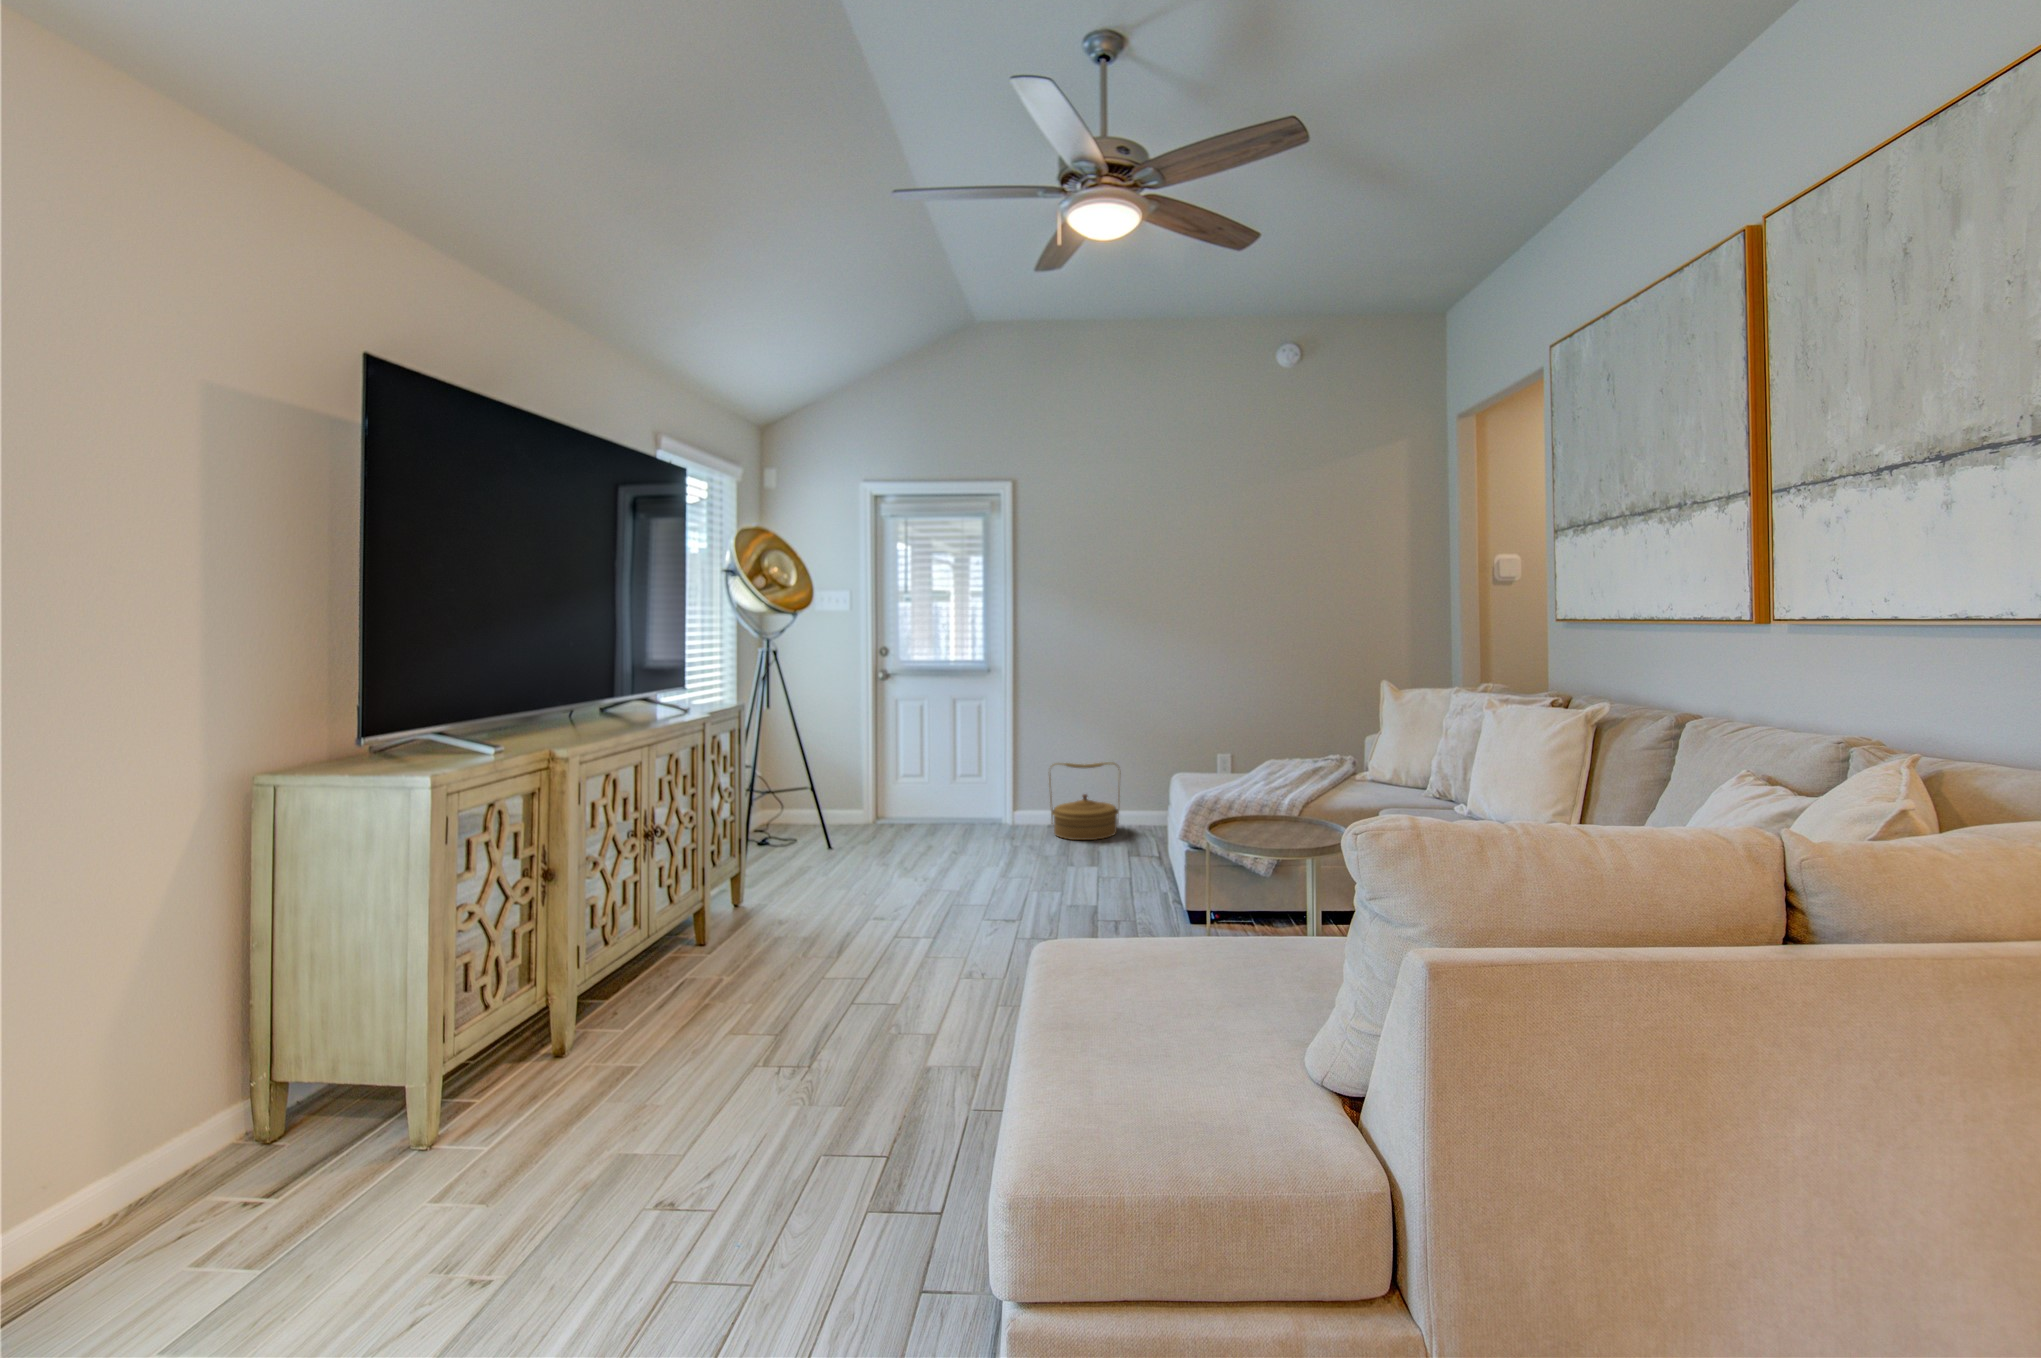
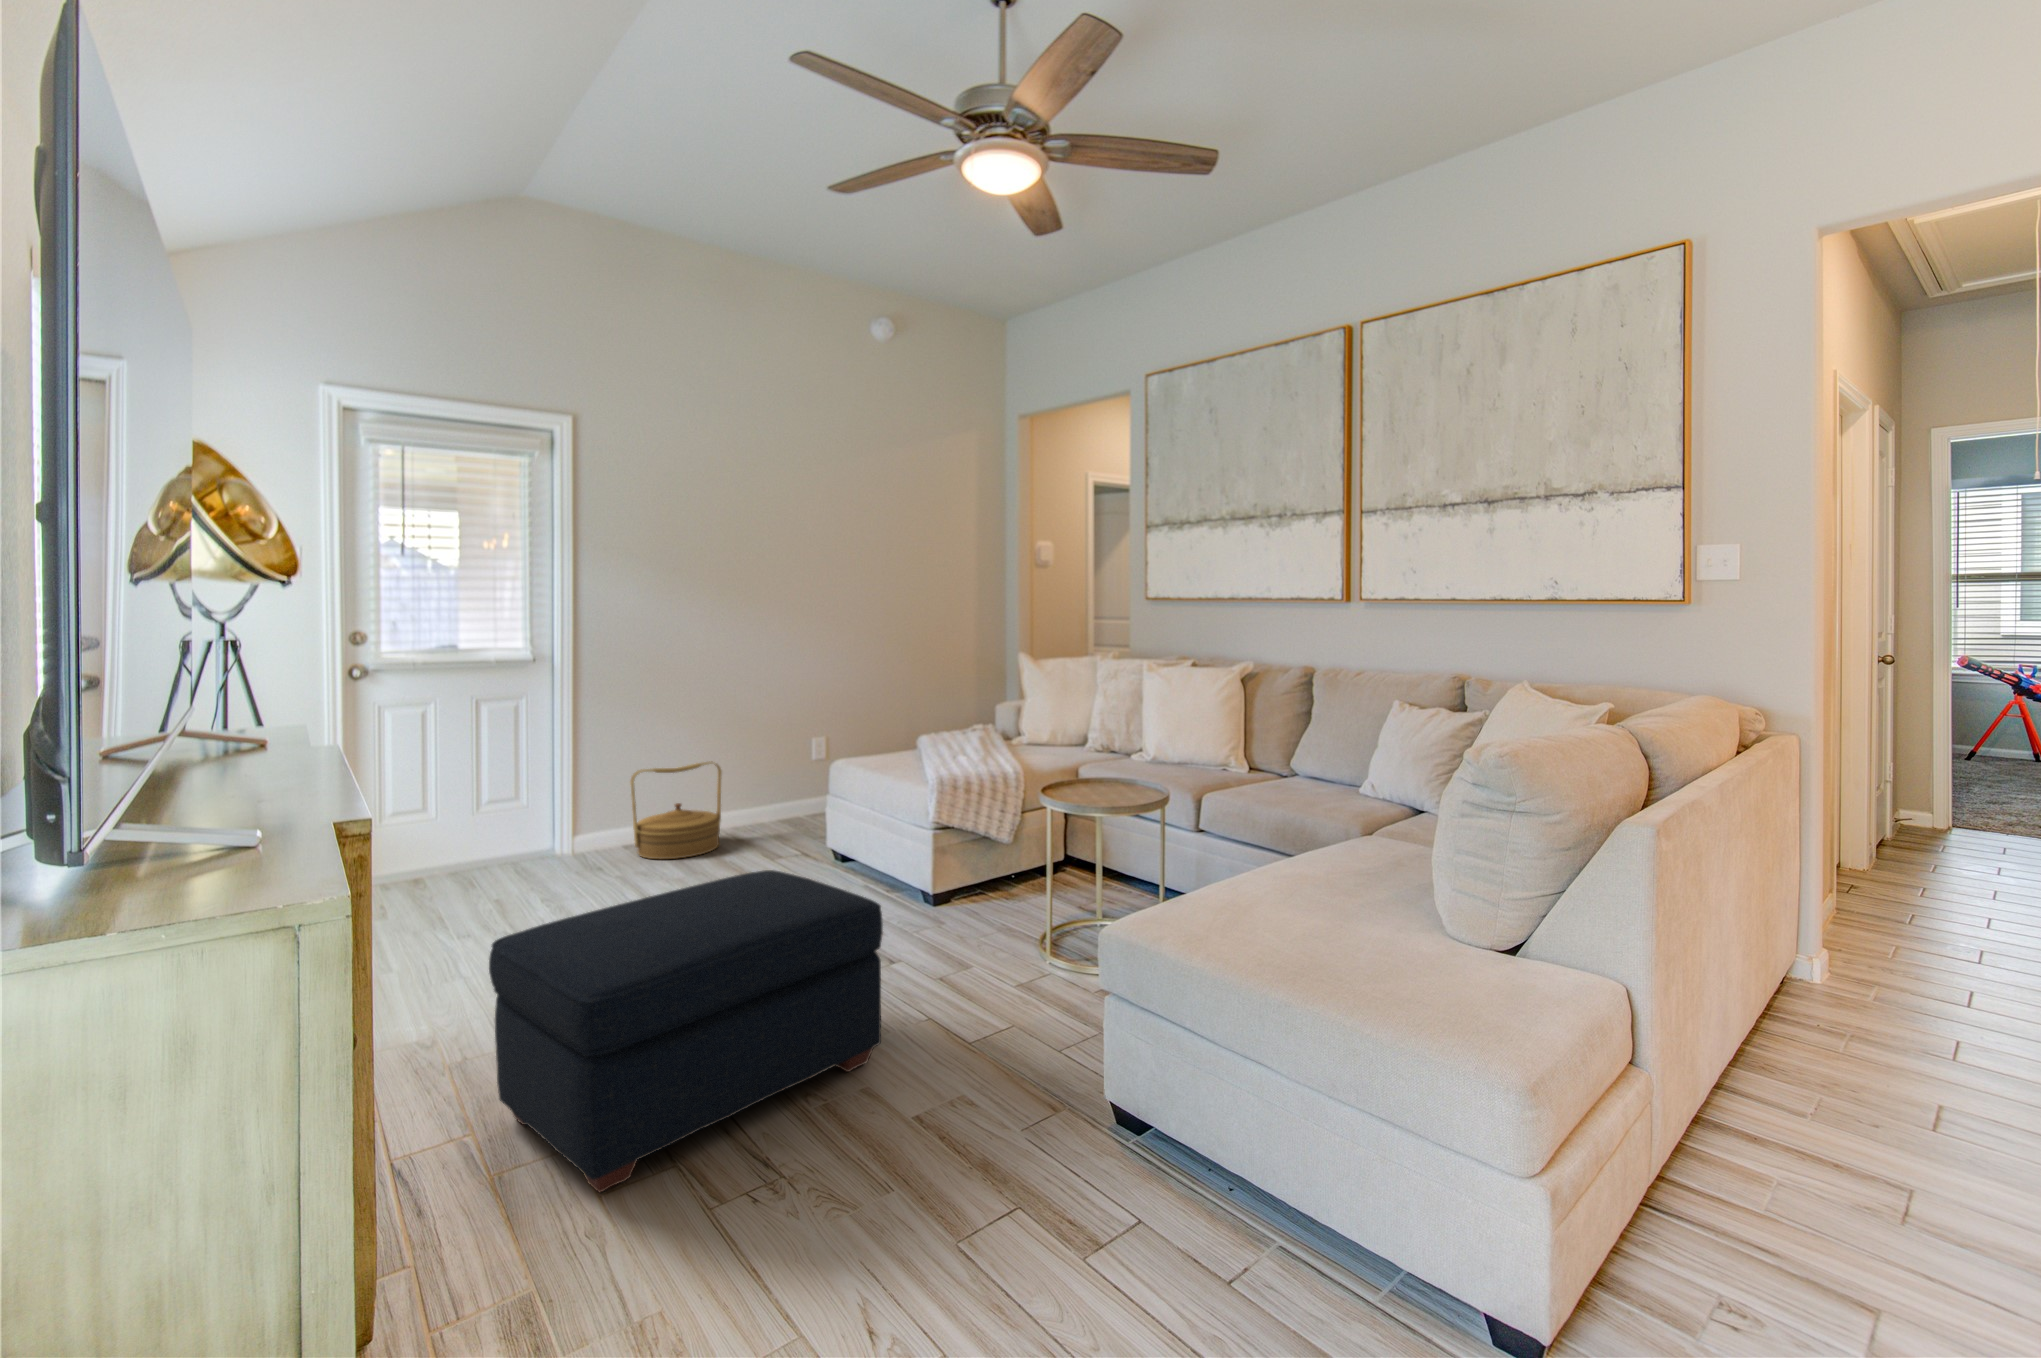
ottoman: none [710,850,973,1047] -> present [489,870,883,1192]

